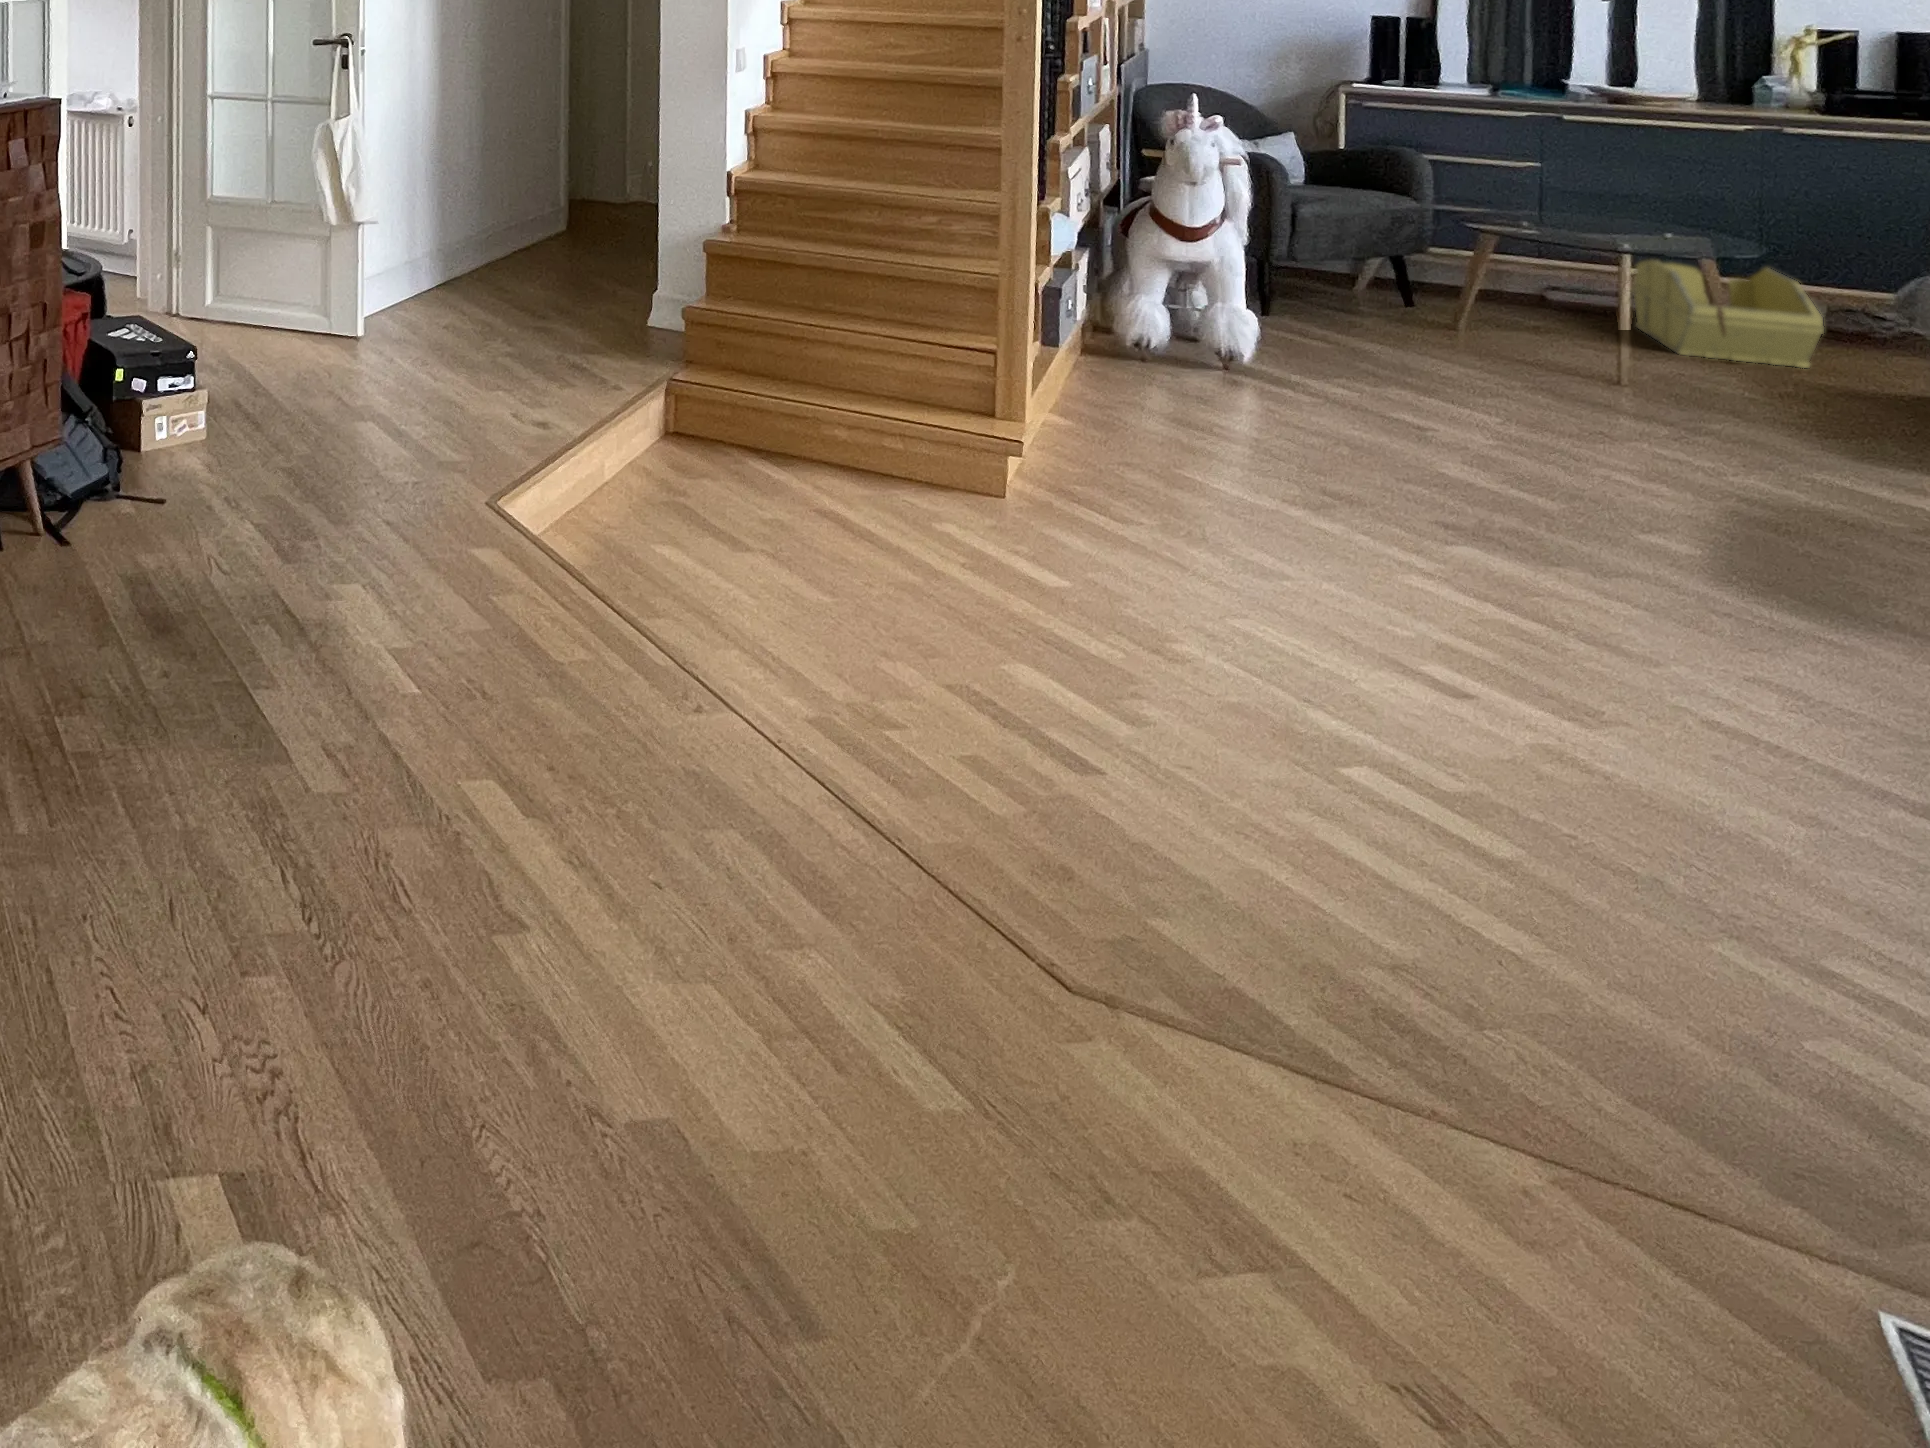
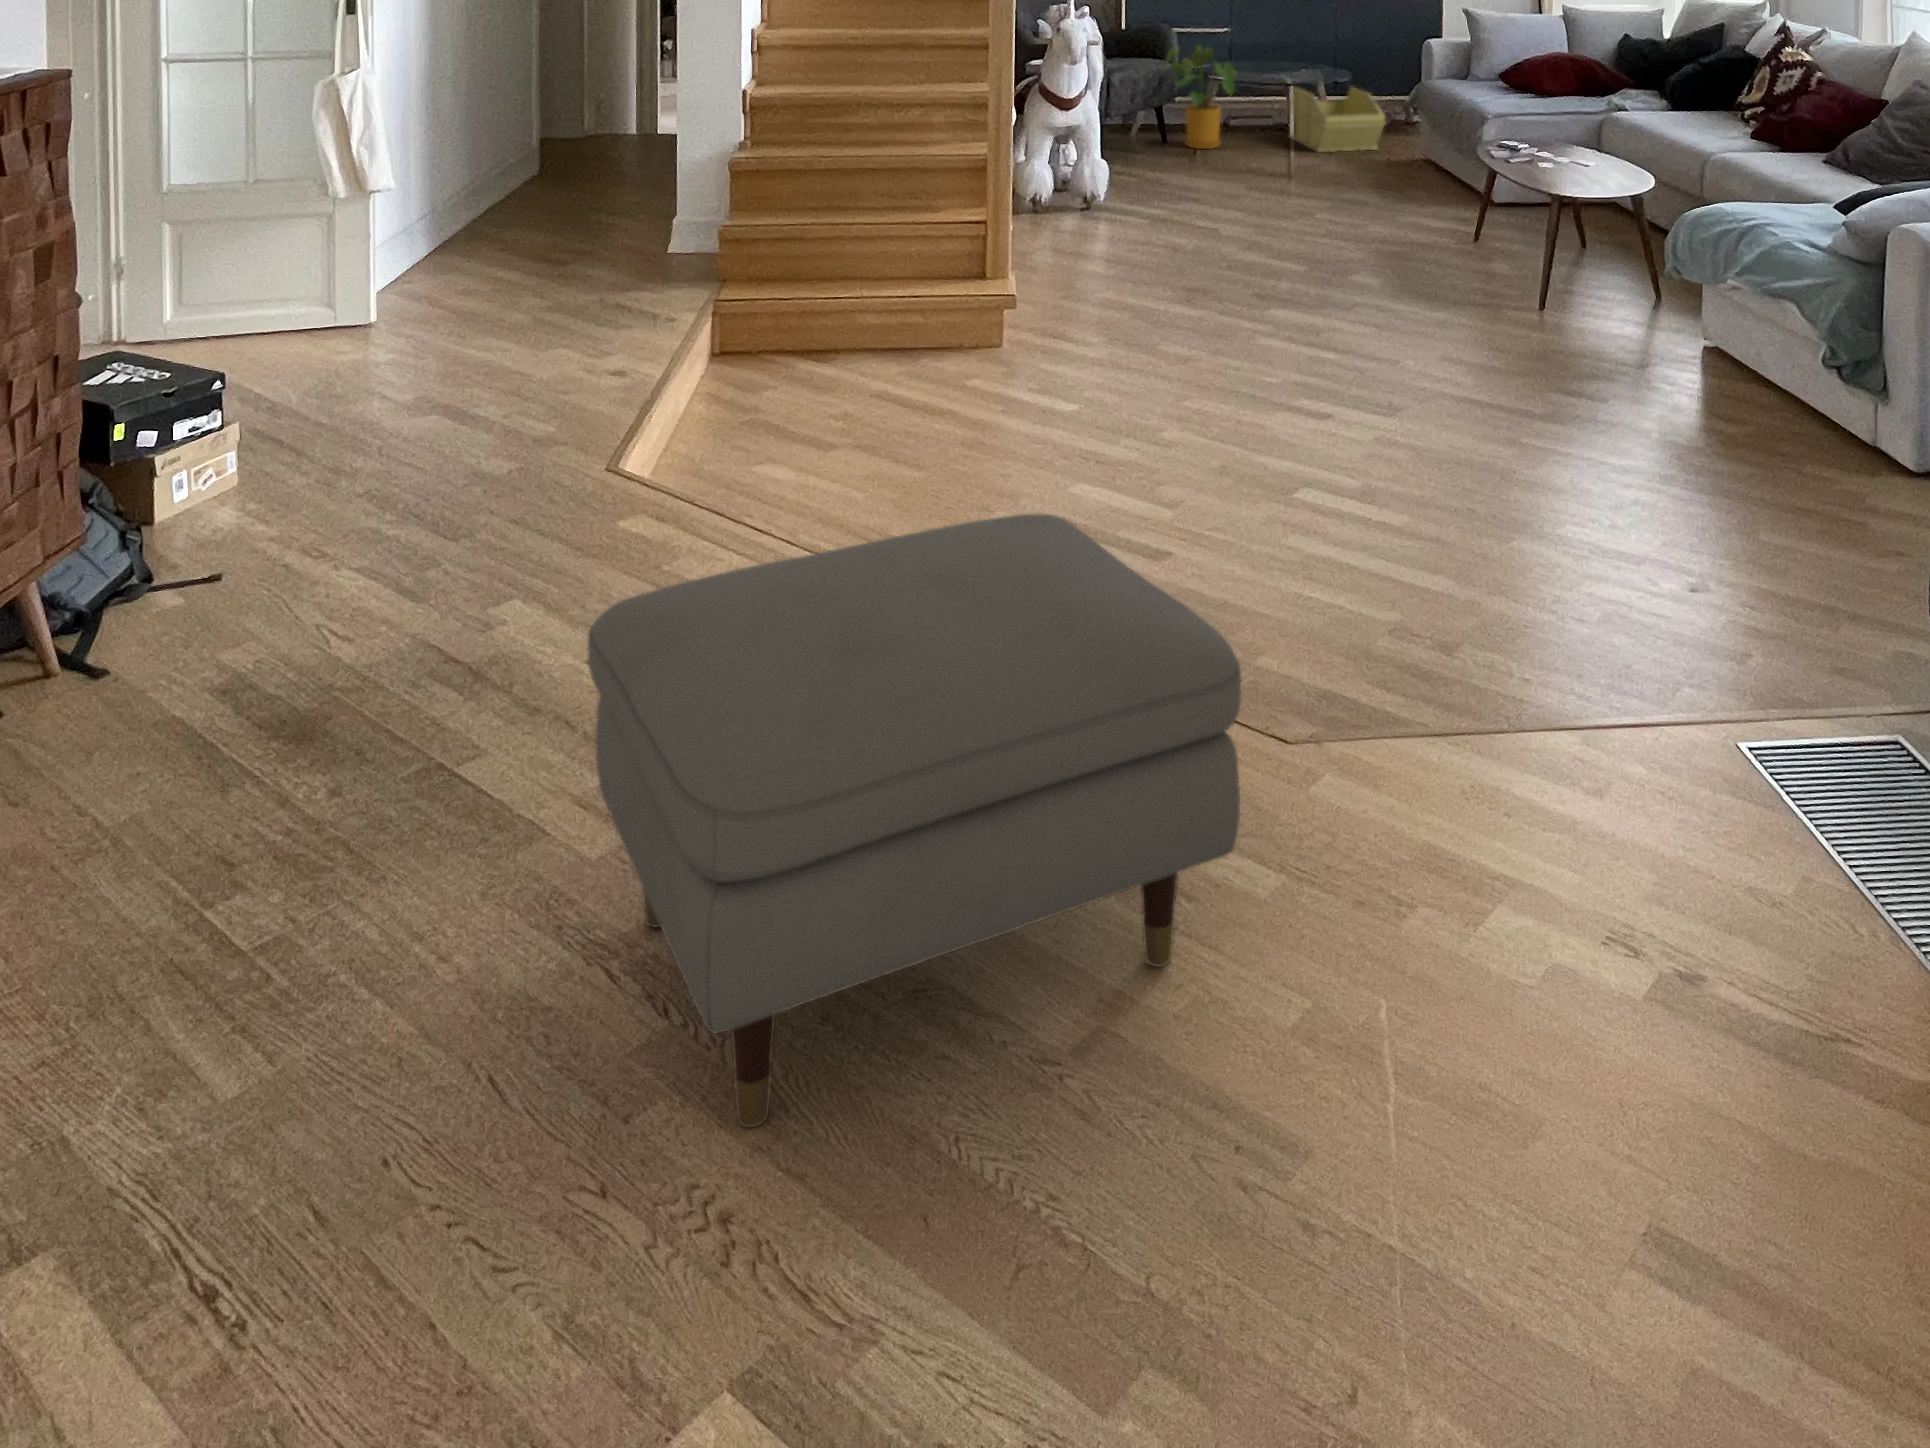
house plant: none [1399,178,1534,323] -> present [1162,46,1236,149]
ottoman: none [278,580,848,1095] -> present [588,514,1241,1127]

